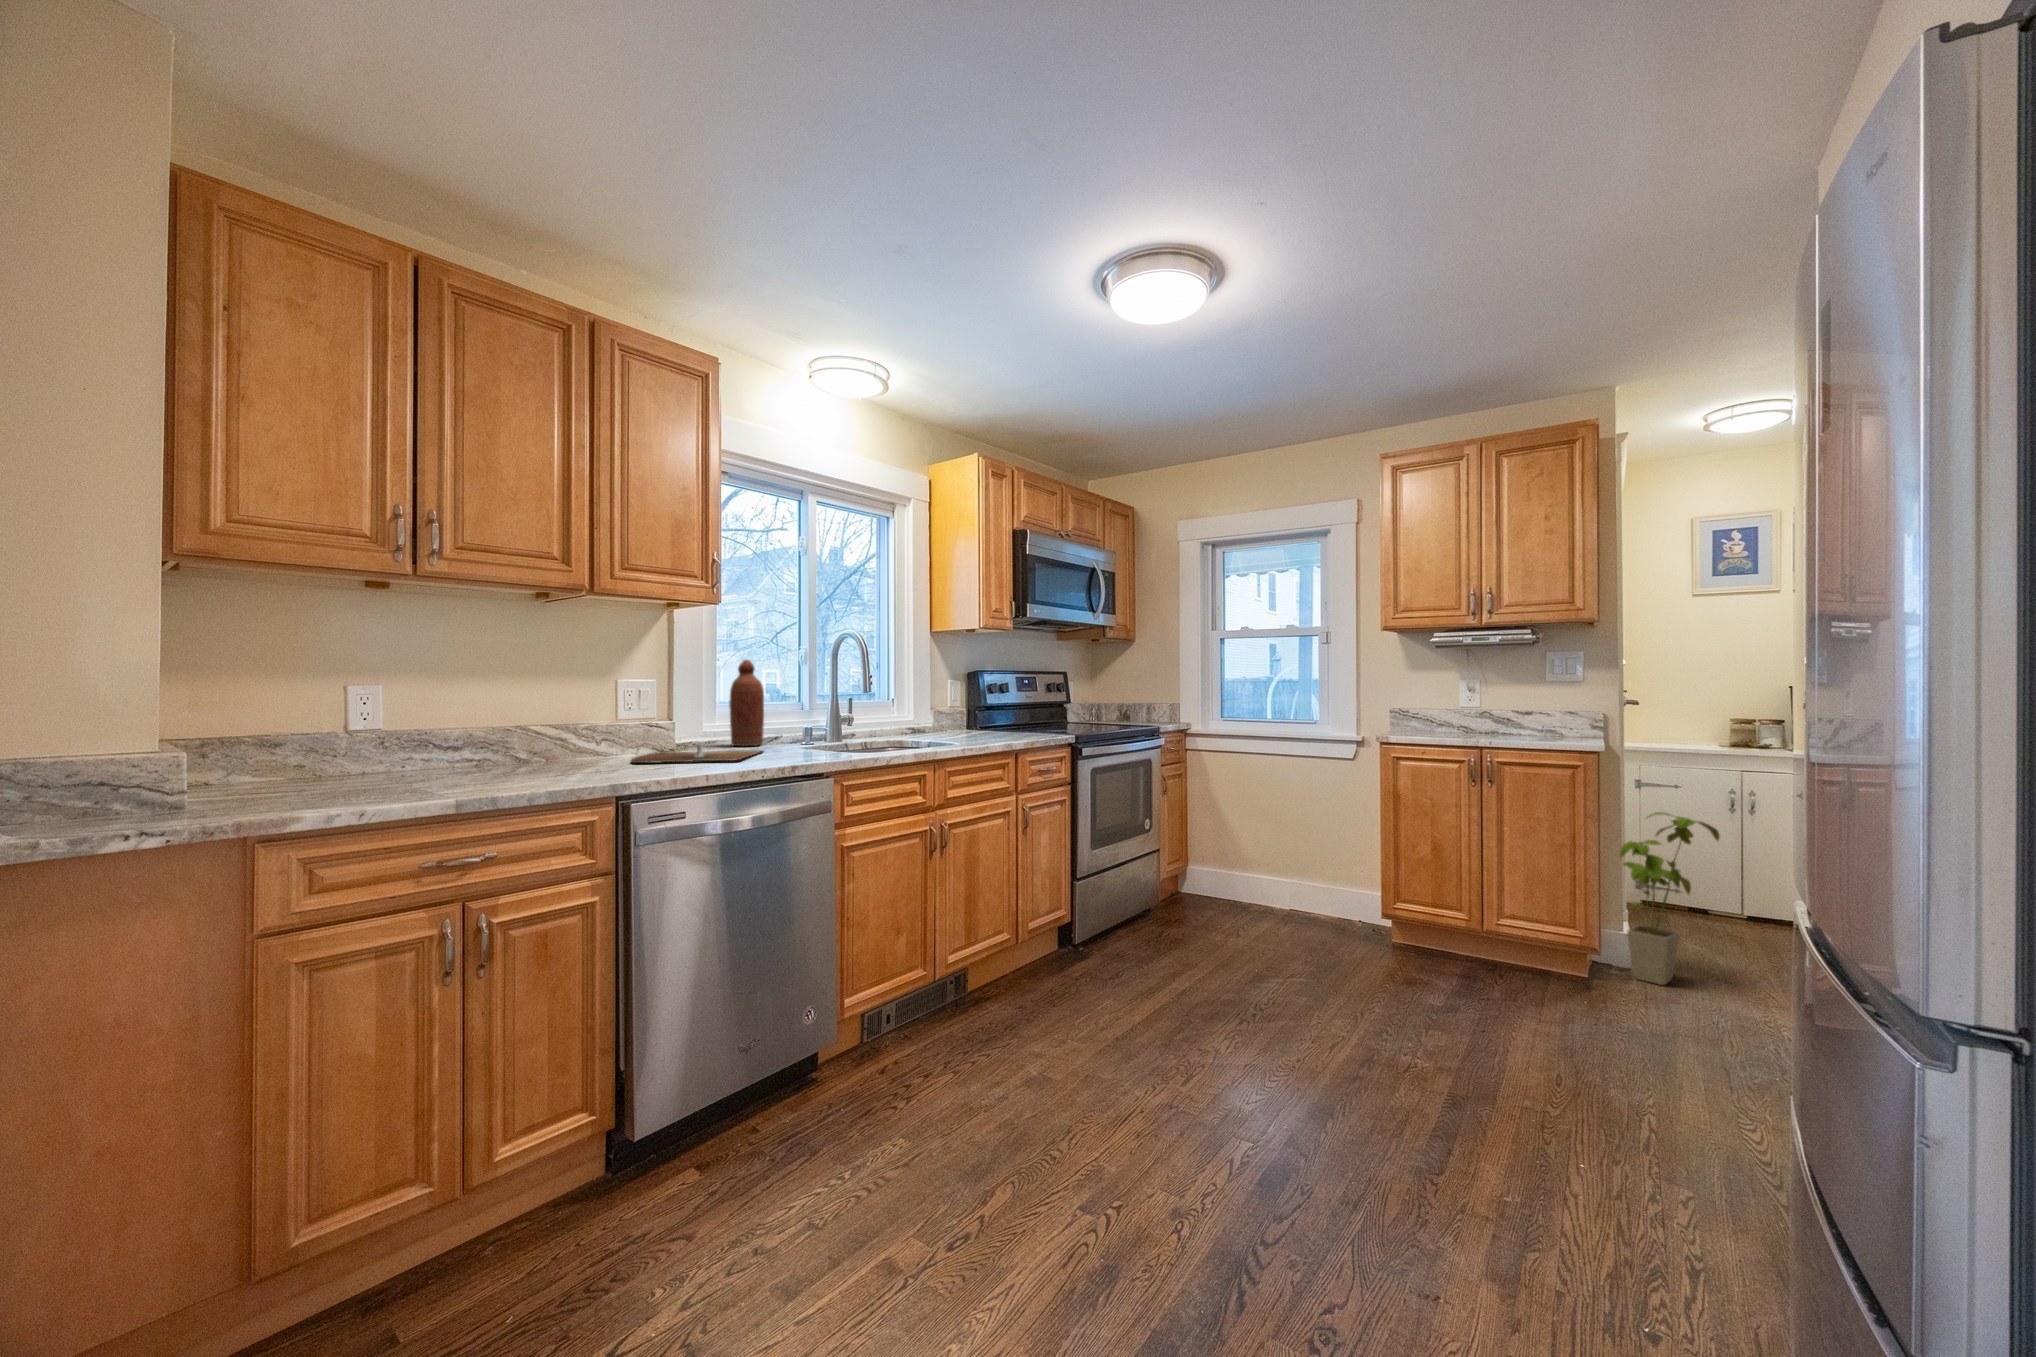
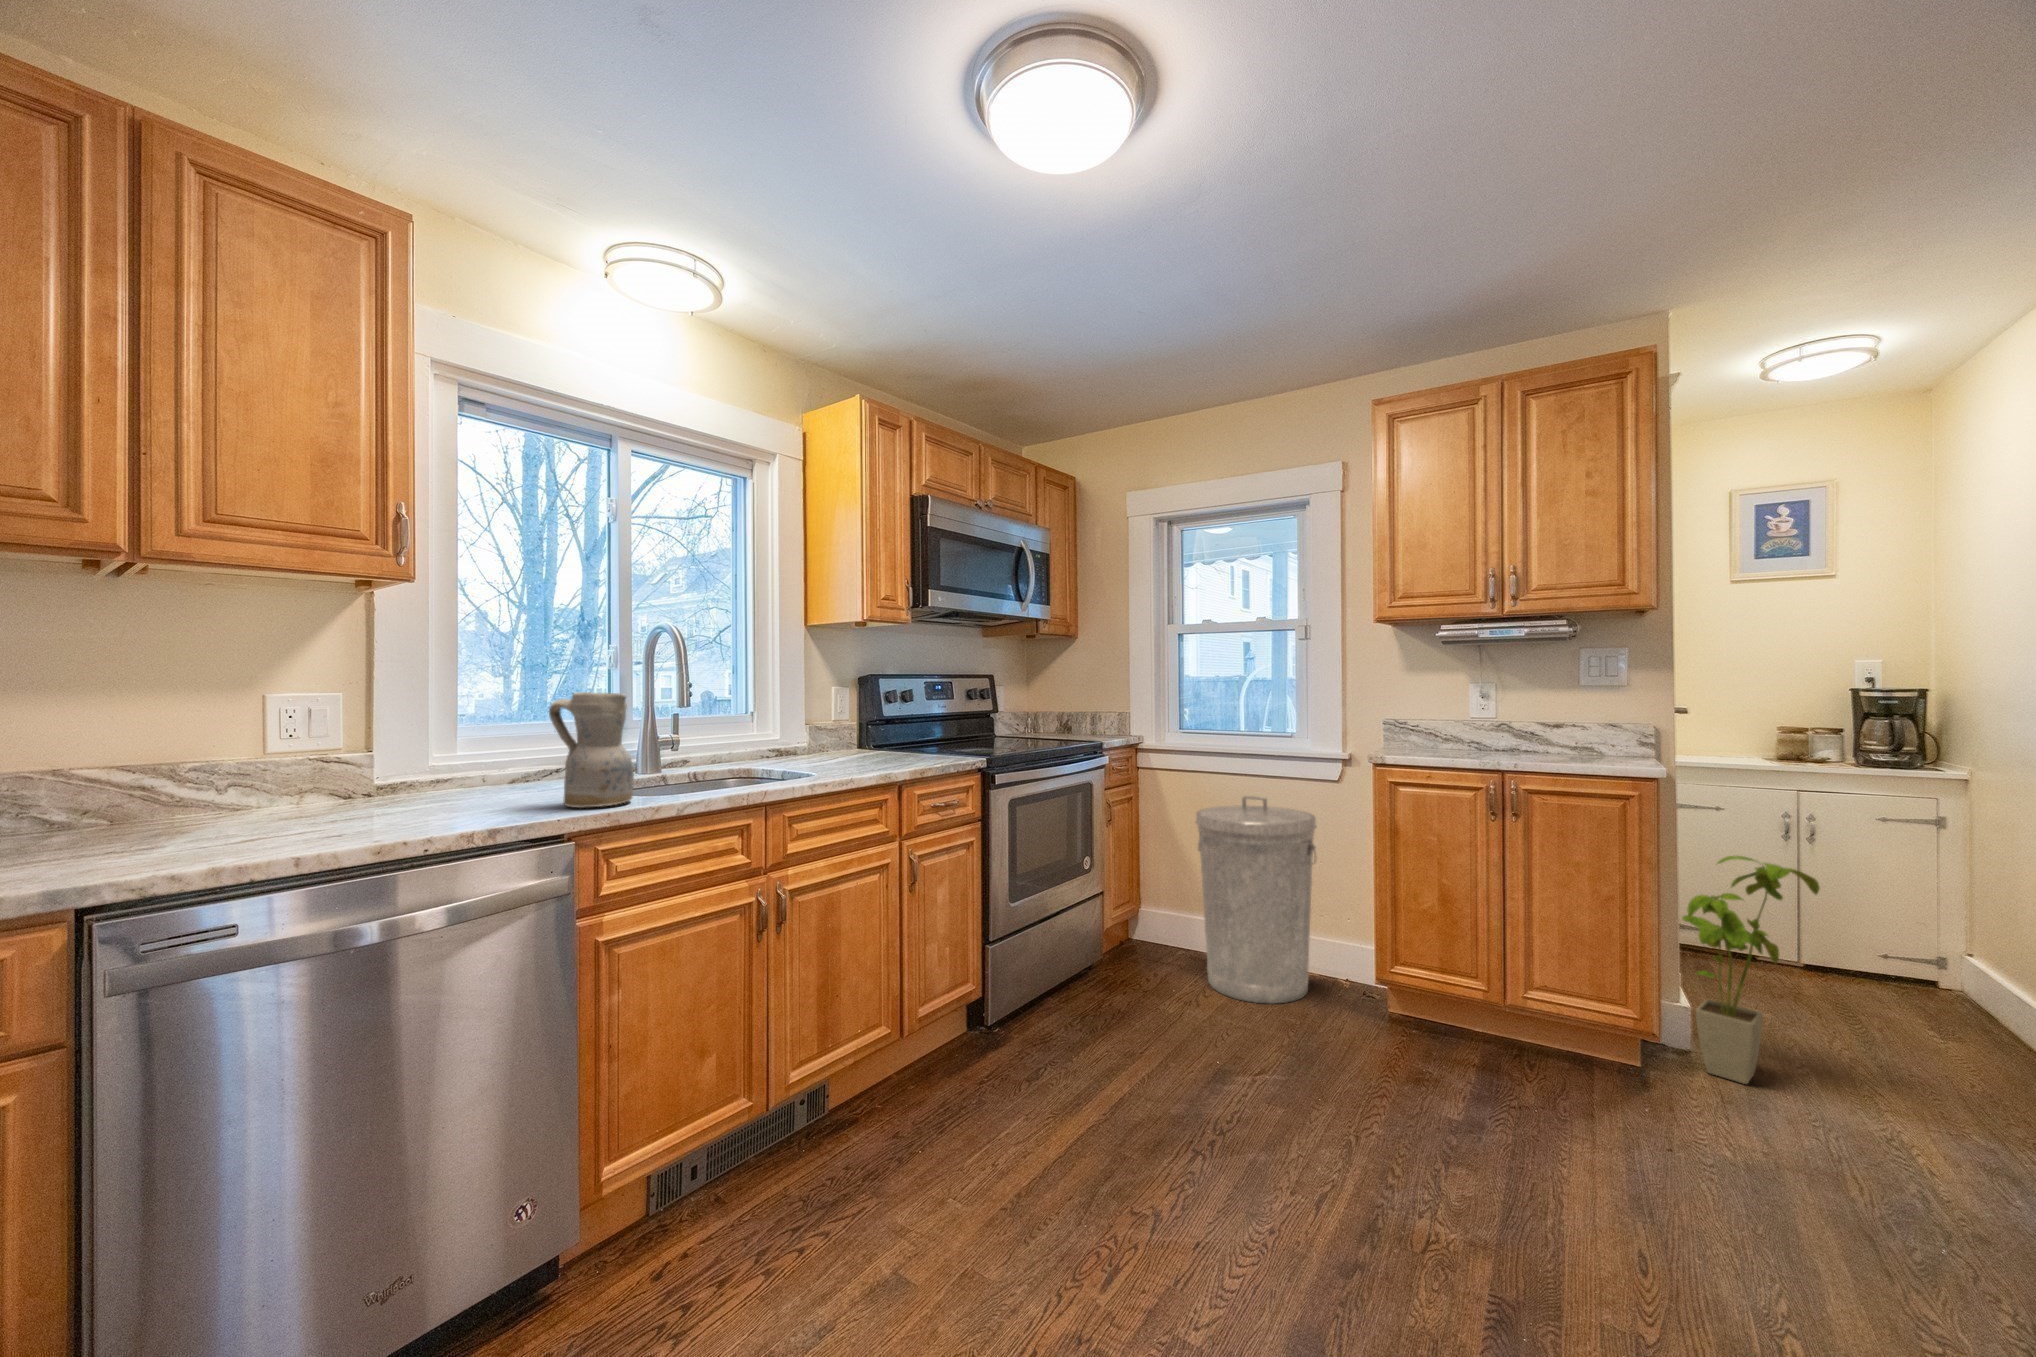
bottle: present [729,660,764,746] -> none [483,663,537,784]
ceramic pitcher: none [805,680,859,757] -> present [549,692,634,808]
cutting board: present [632,744,762,763] -> none [233,790,513,828]
trash can: none [1237,771,1336,936] -> present [1196,796,1317,1004]

